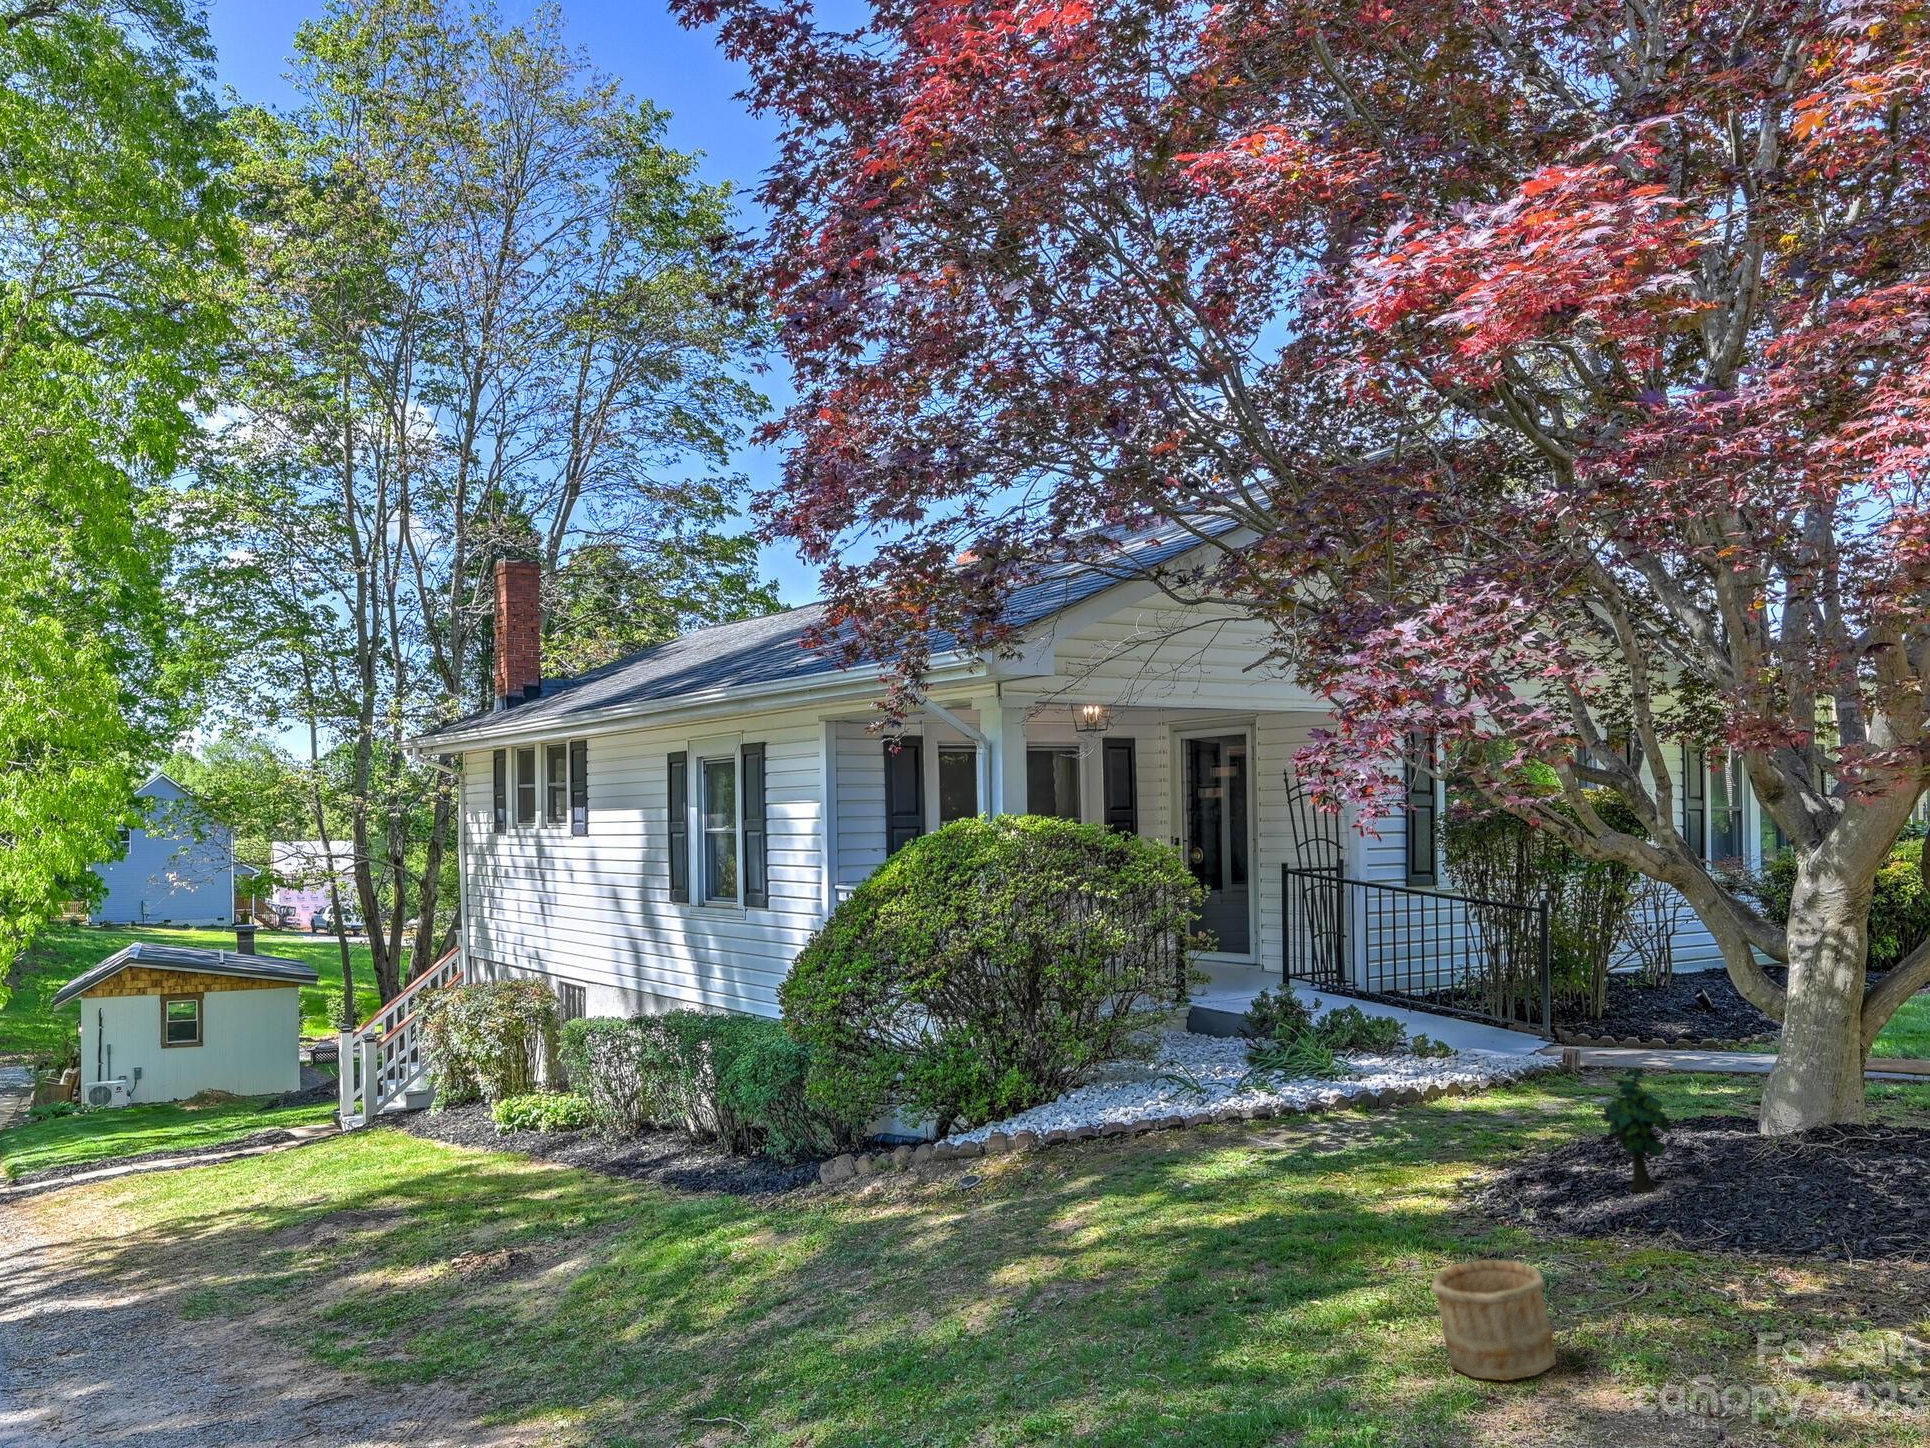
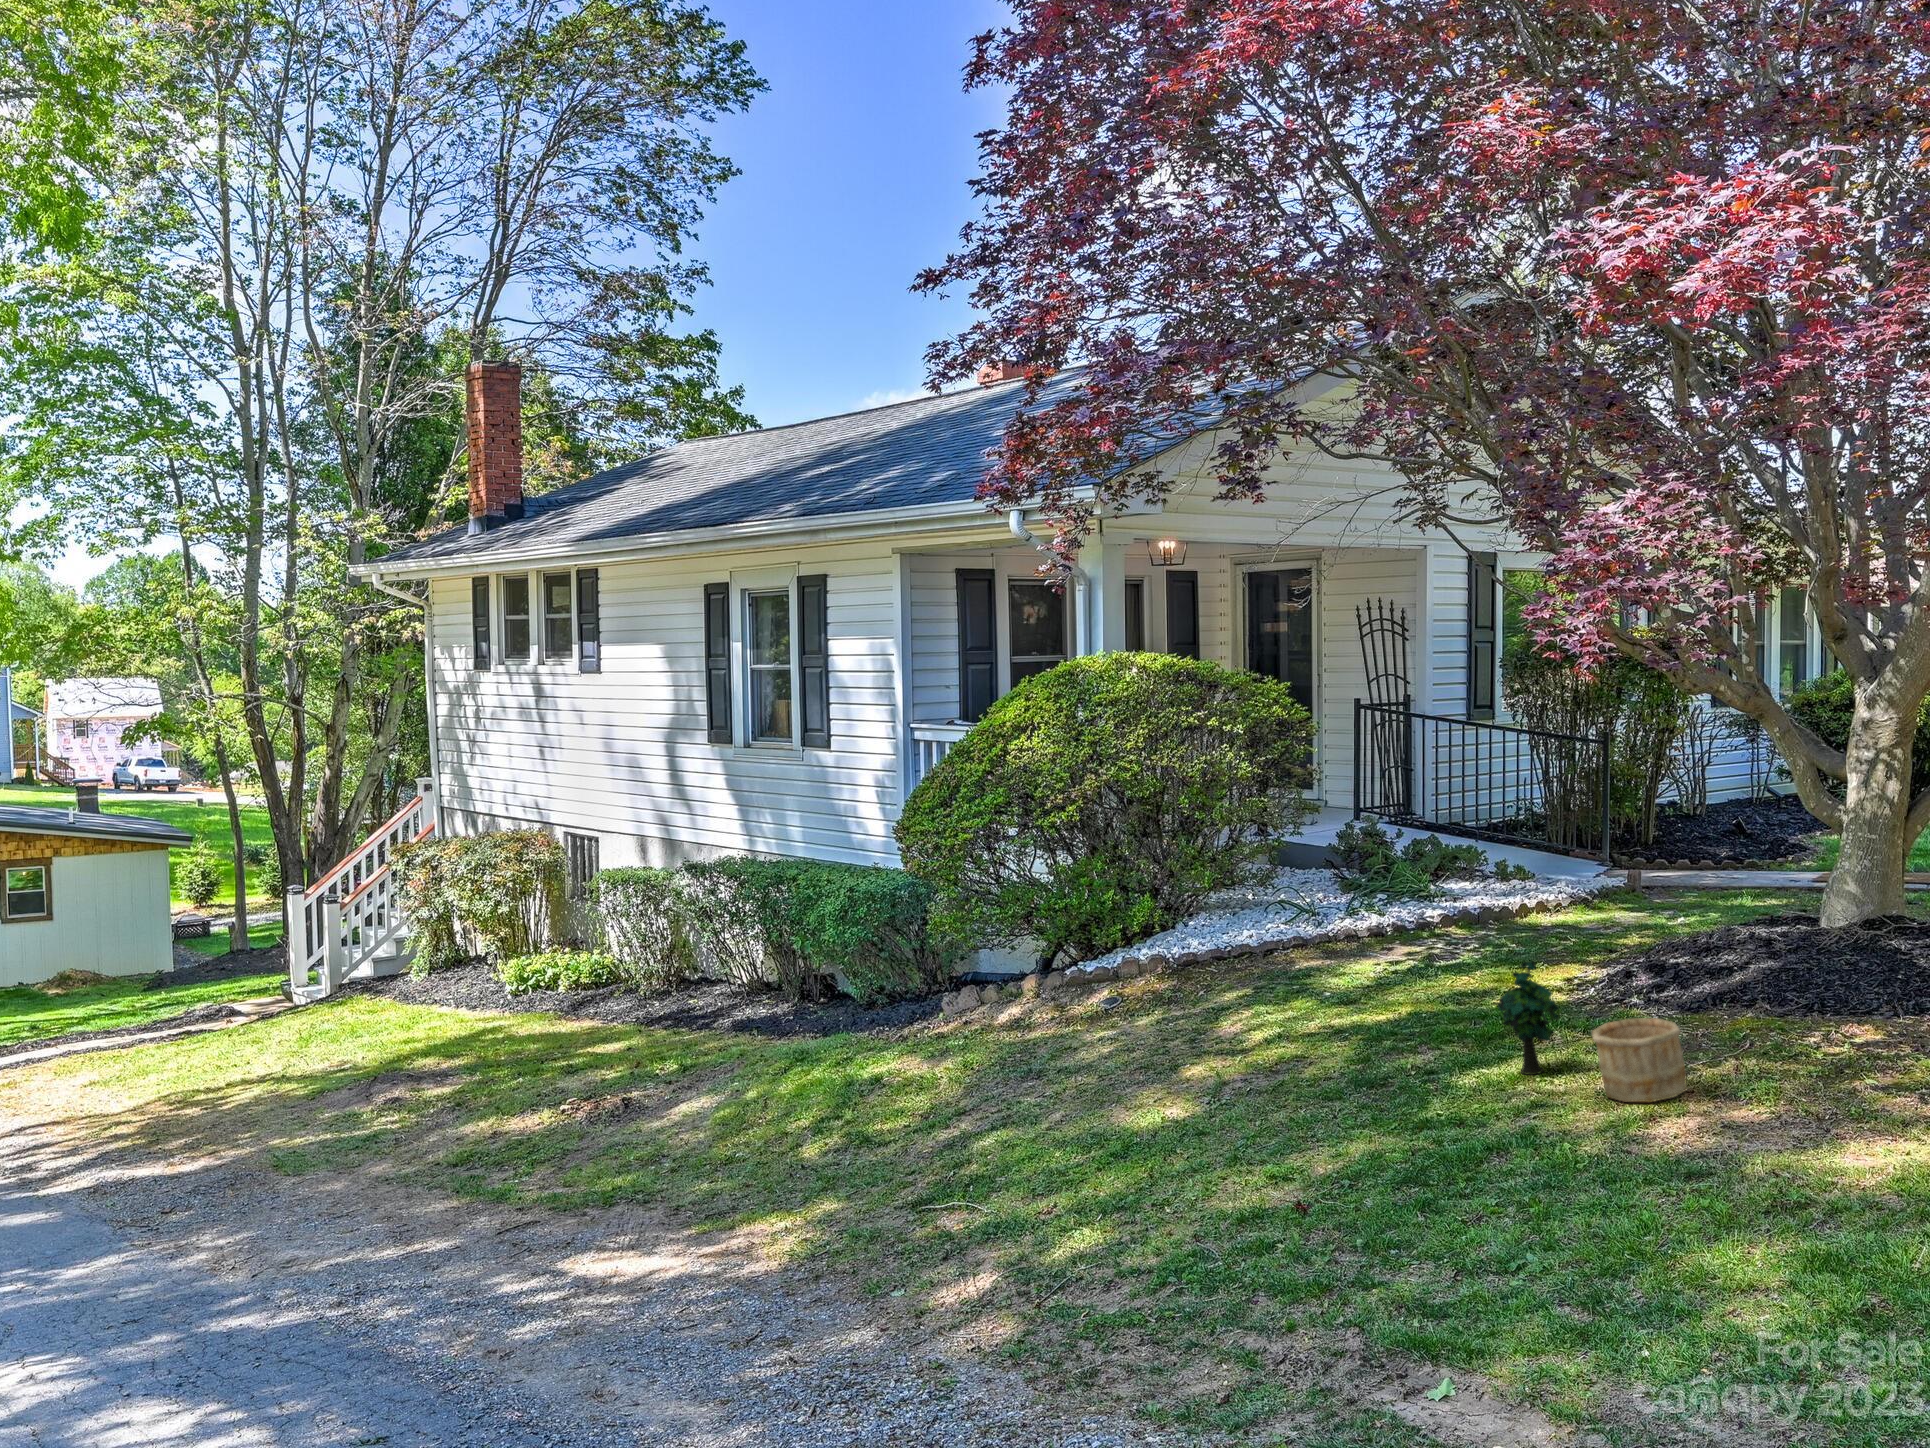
decorative plant: present [1595,1069,1671,1192] -> present [1492,961,1559,1075]

